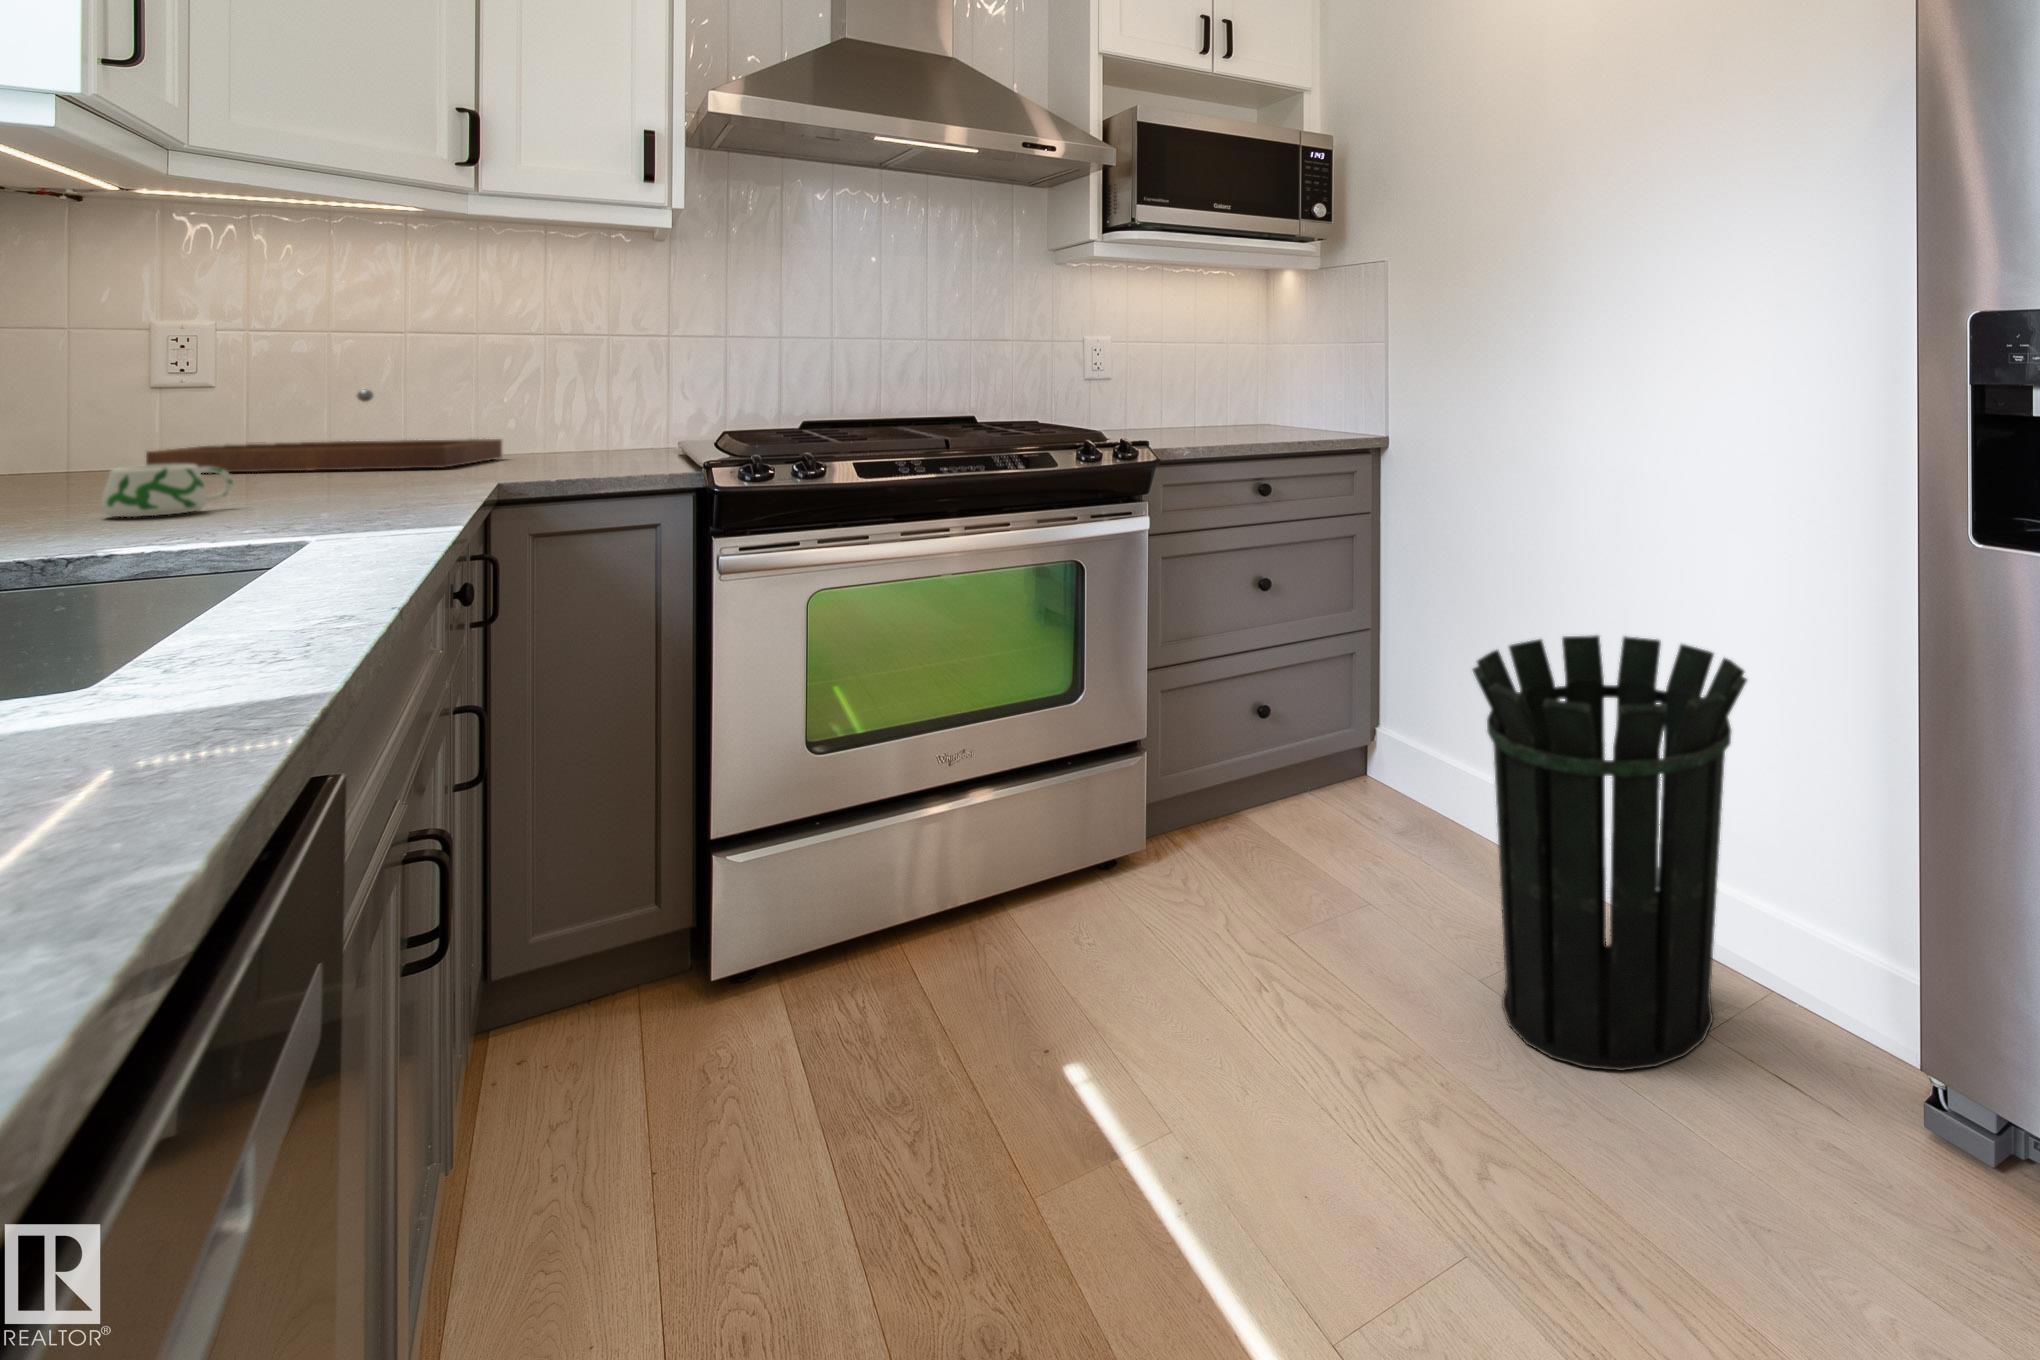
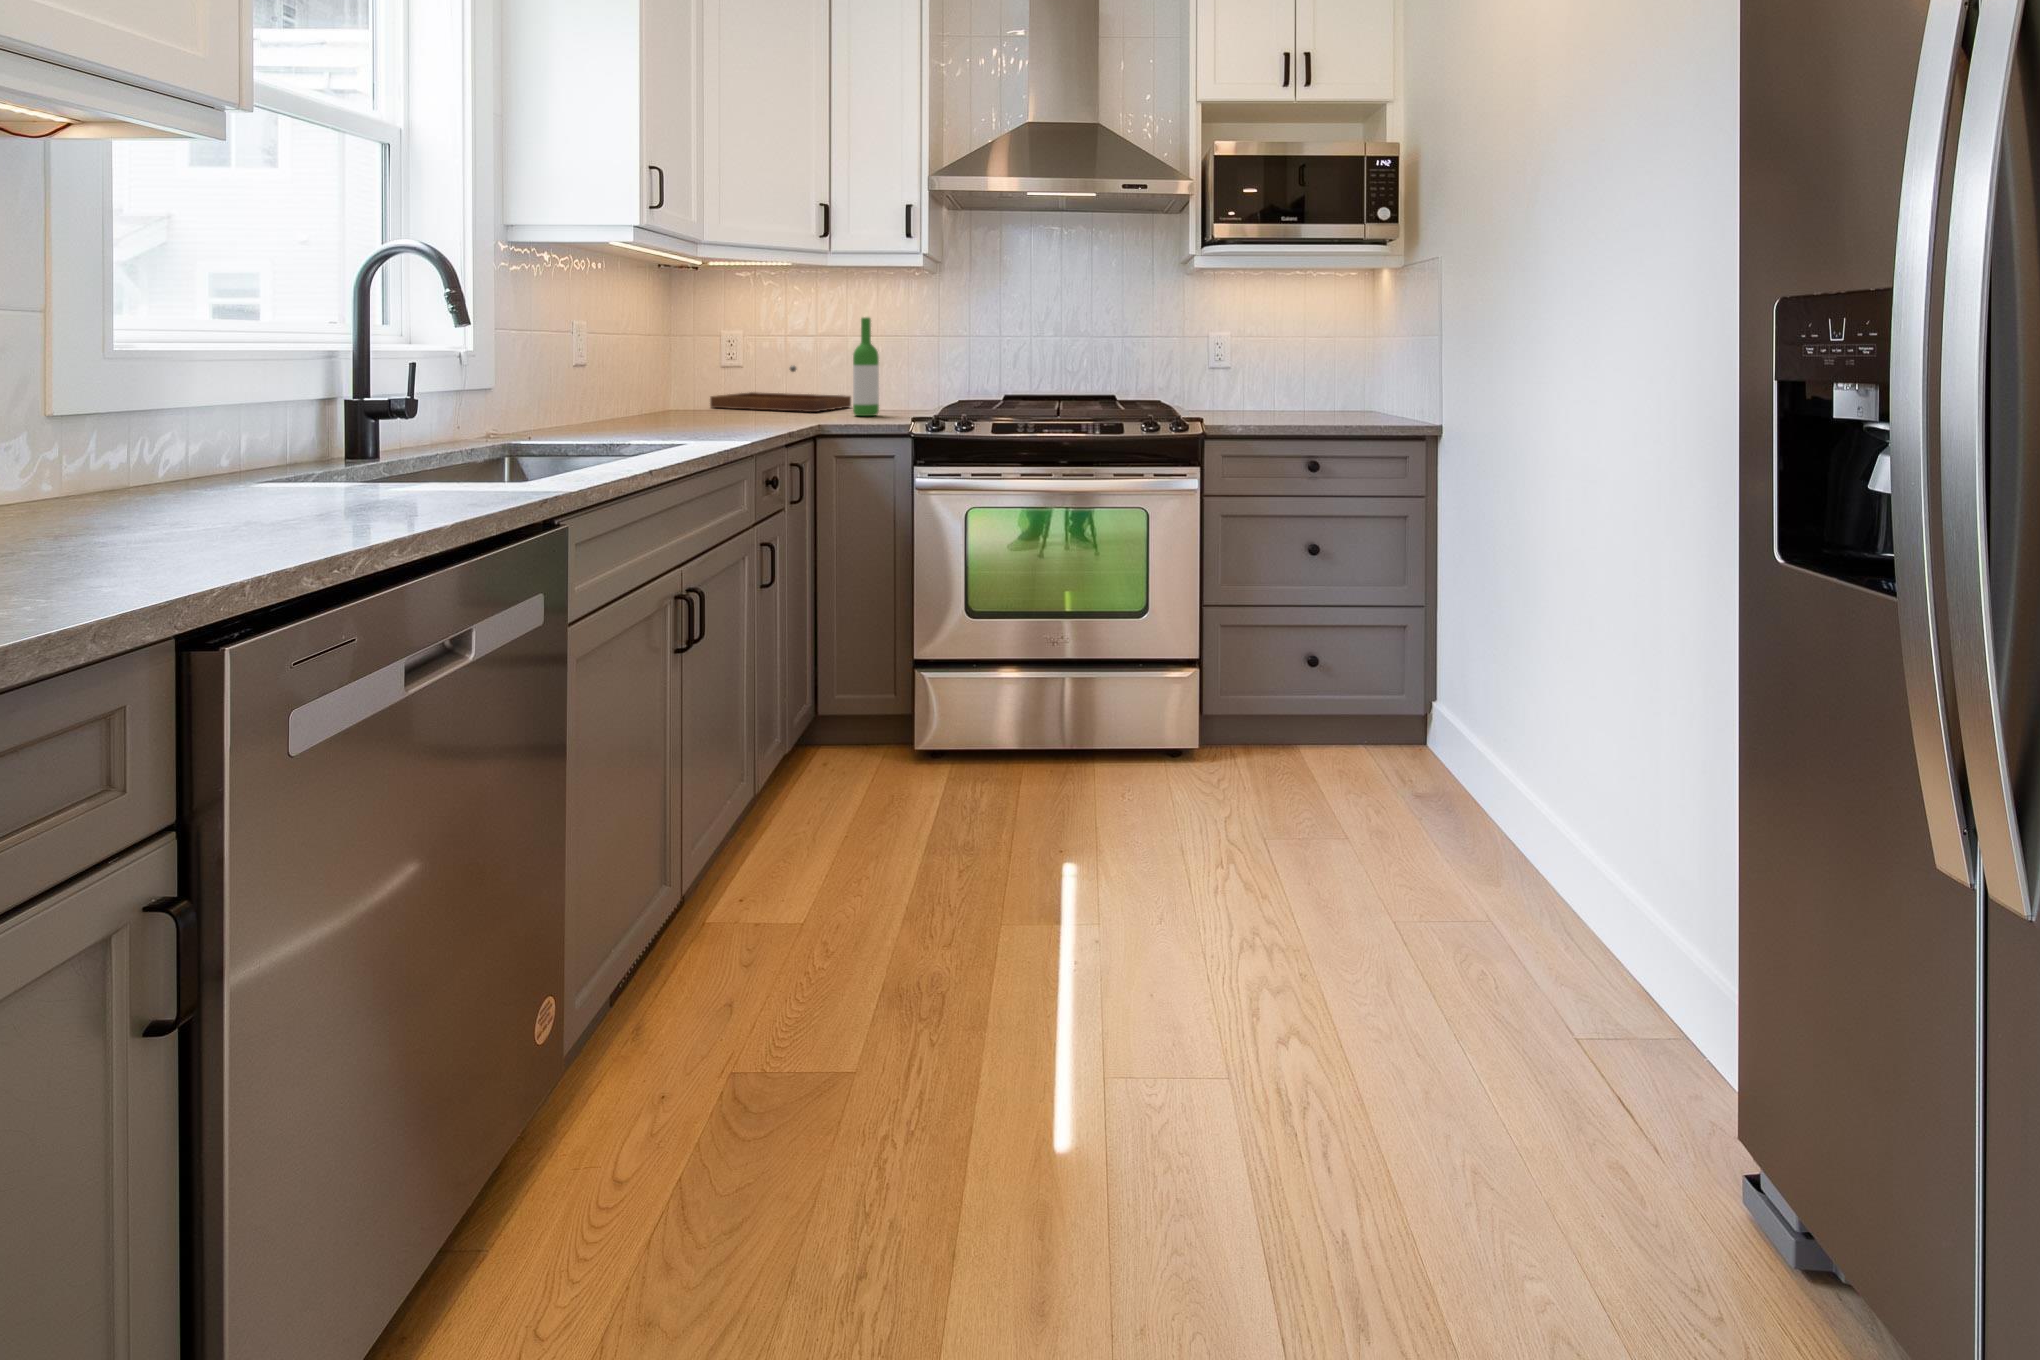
wine bottle: none [546,304,600,468] -> present [853,317,879,416]
mug: present [101,464,233,517] -> none [653,407,700,431]
waste bin: present [1473,635,1747,1071] -> none [1336,624,1608,1029]

